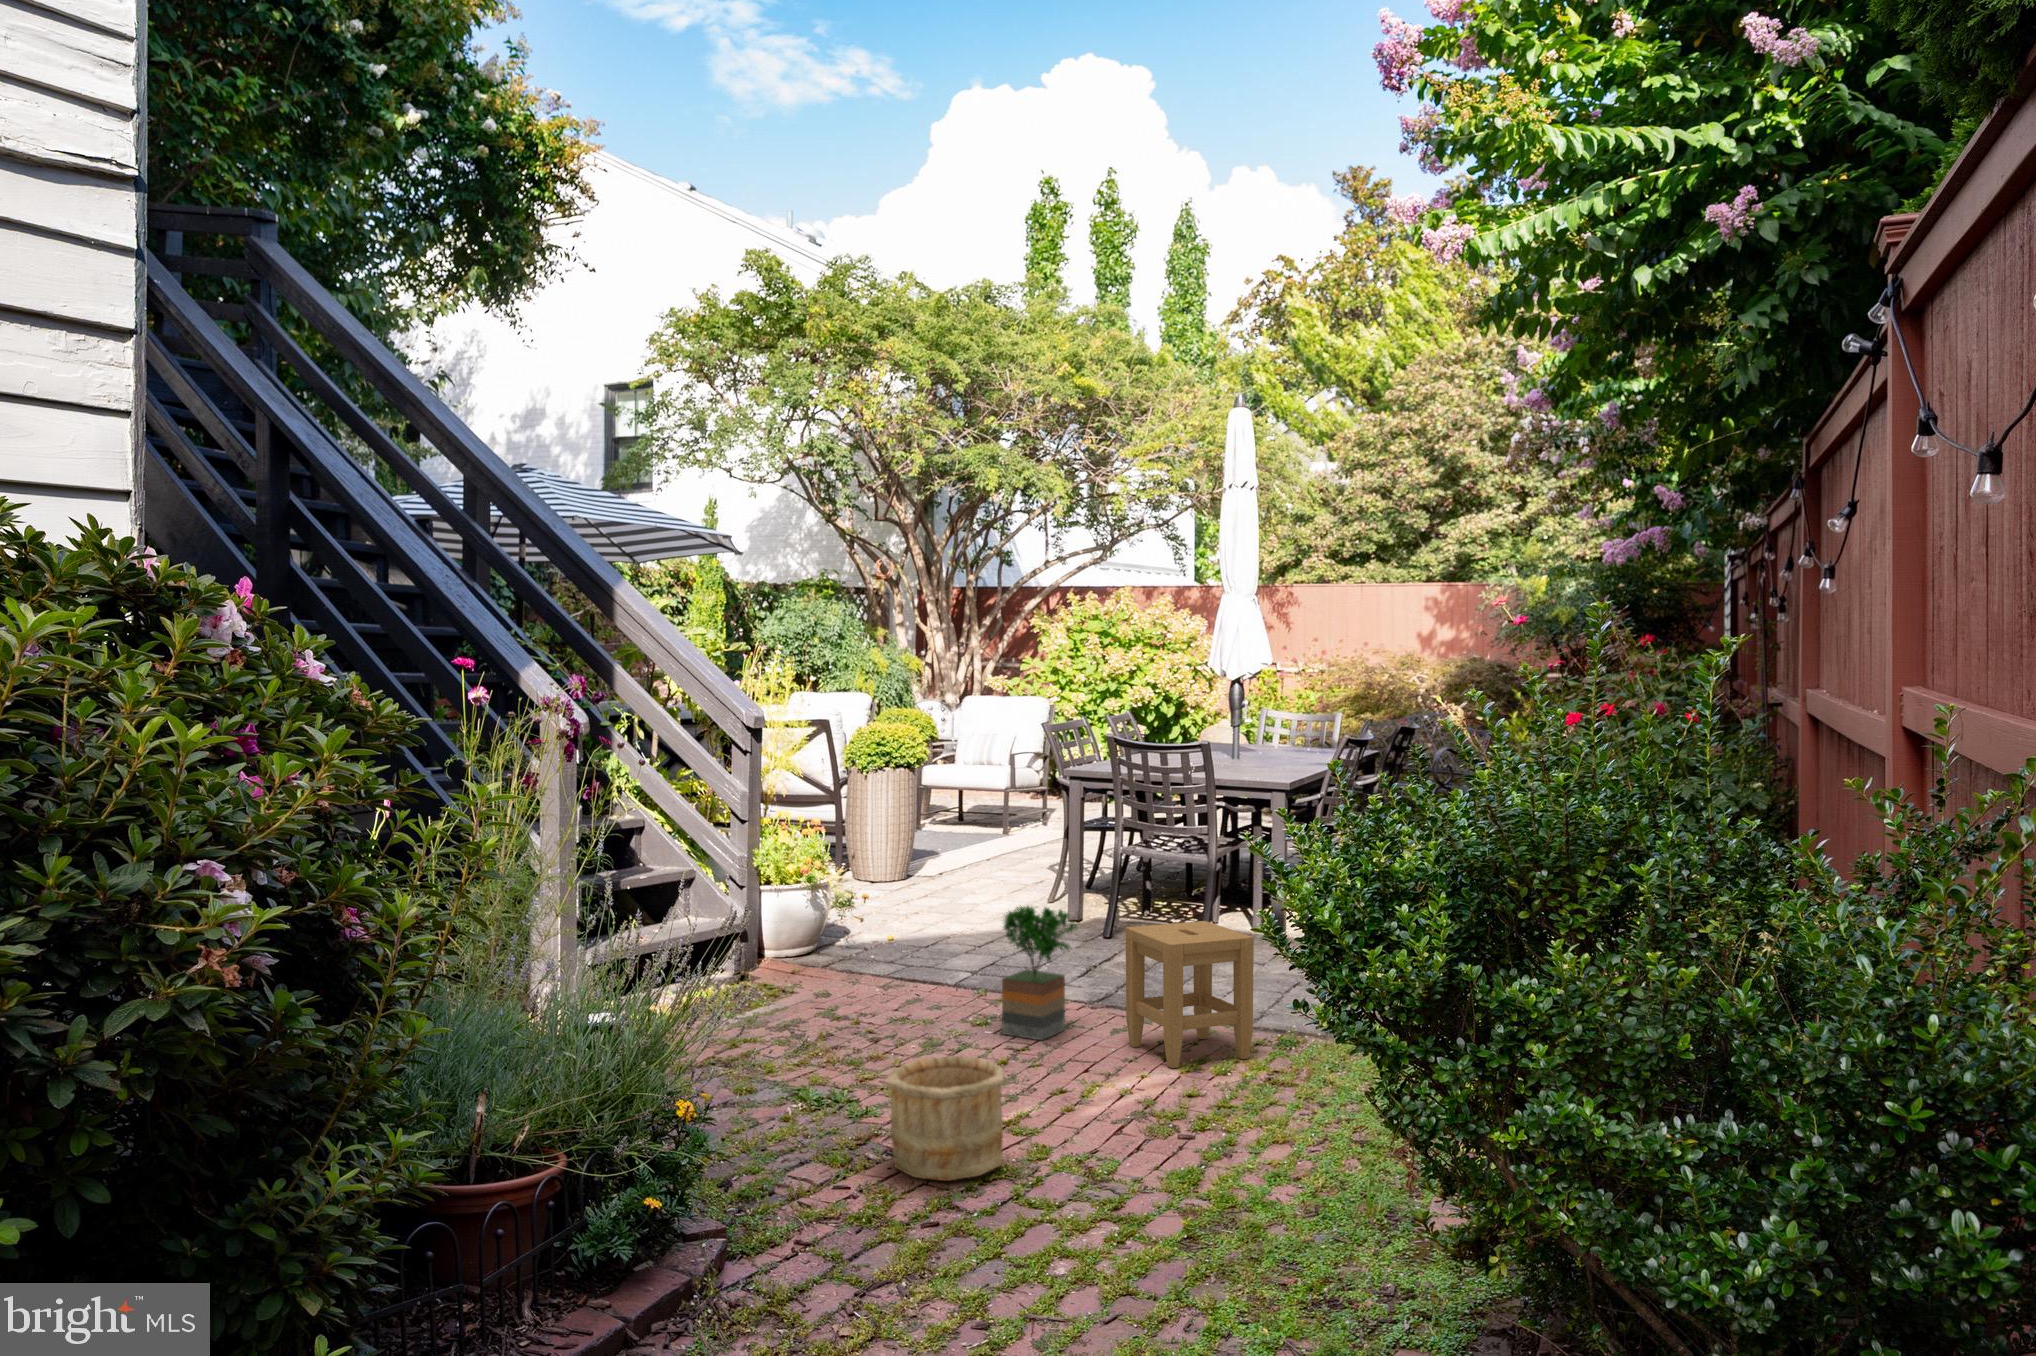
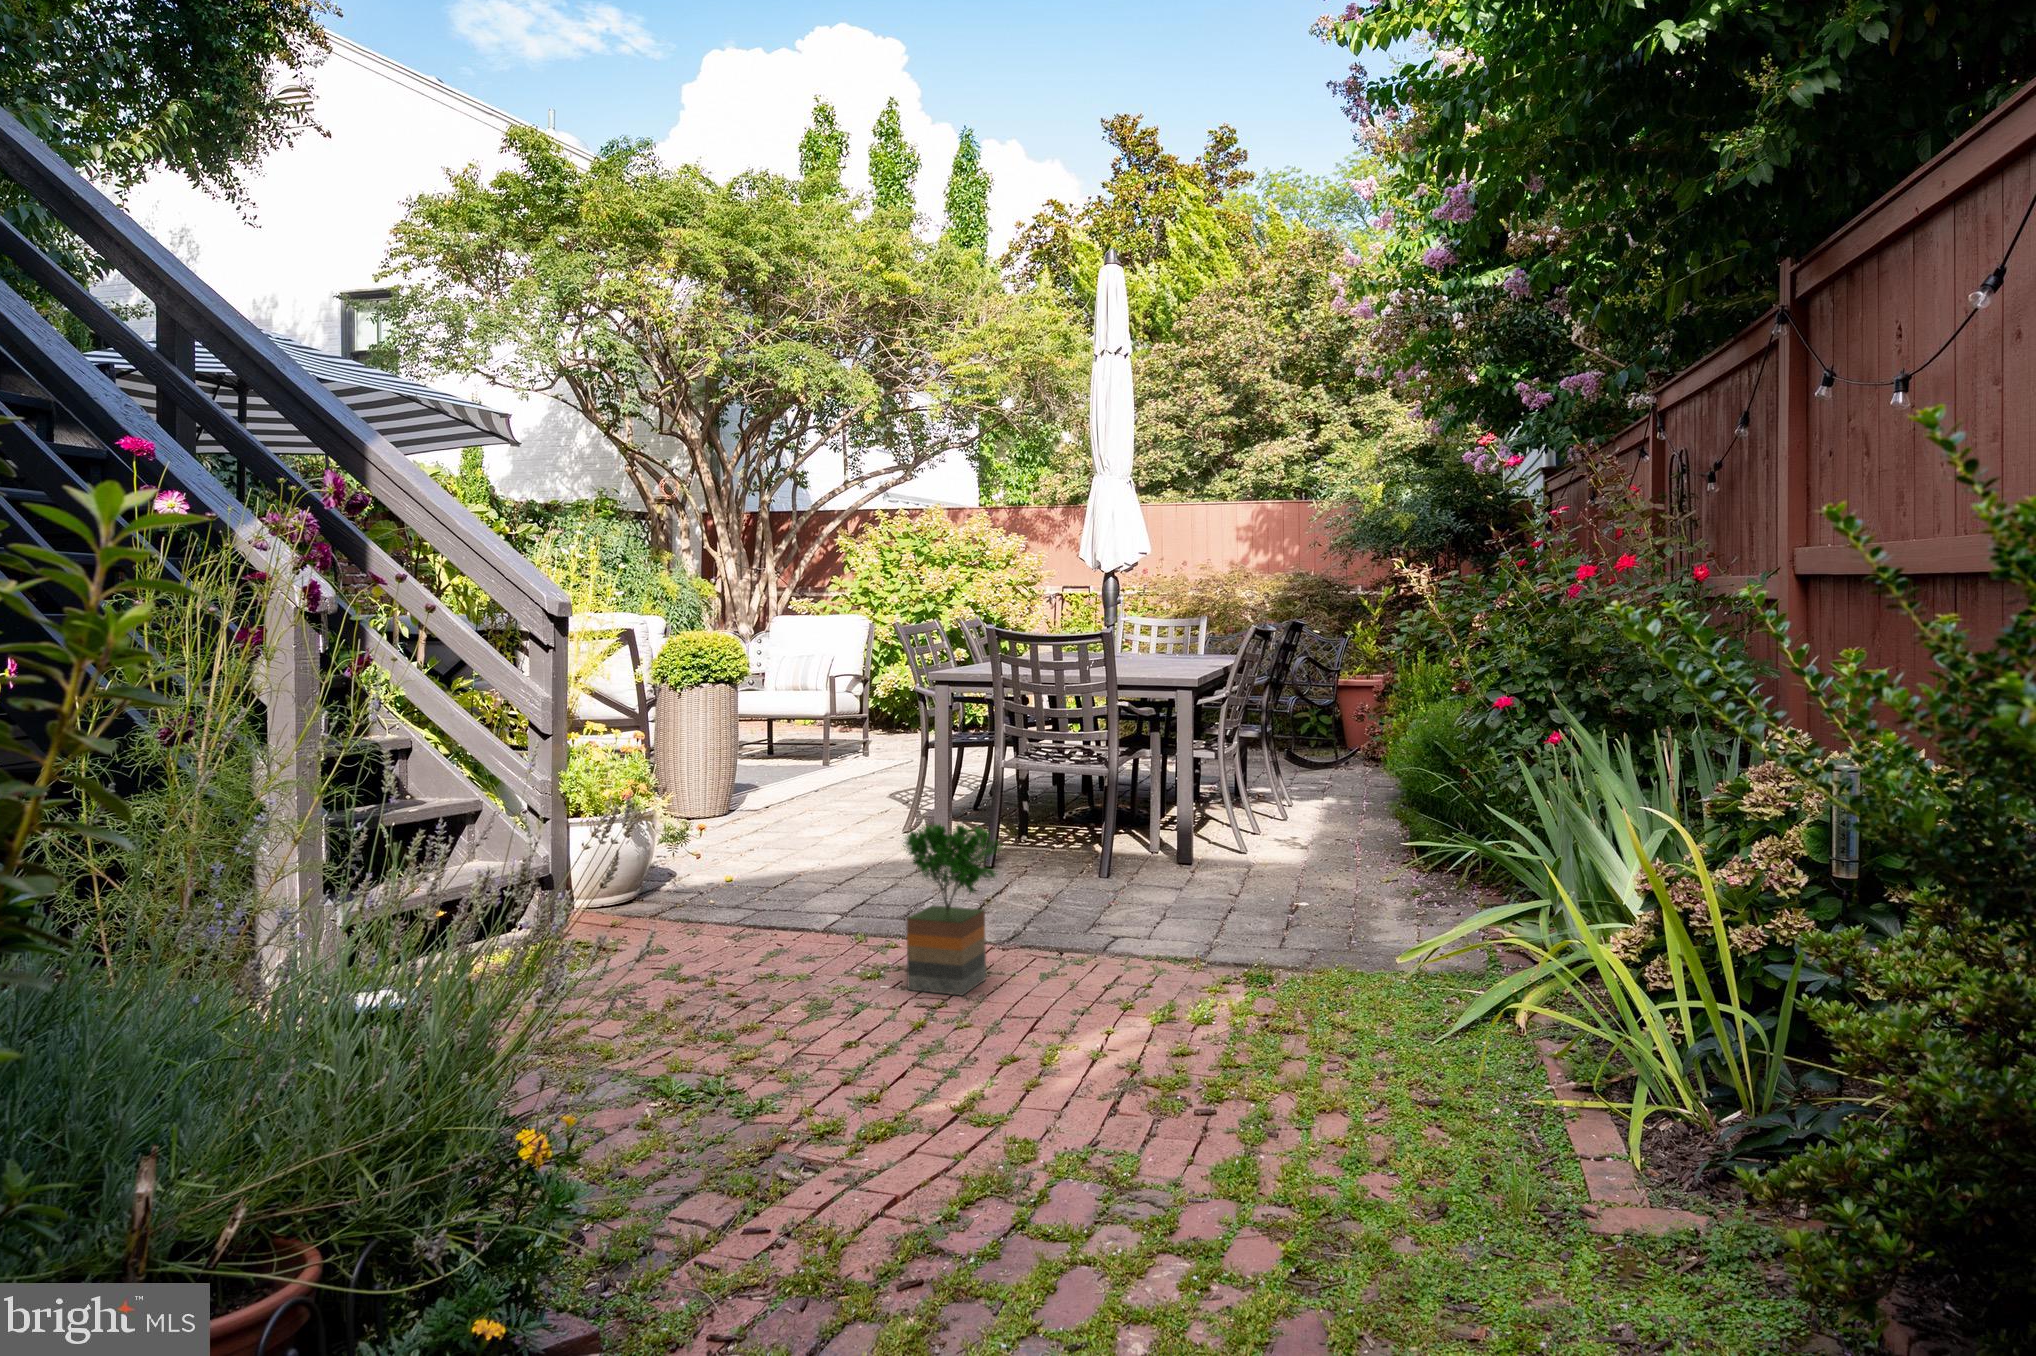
stool: present [1126,921,1254,1068] -> none [1069,834,1237,1023]
wooden bucket: present [887,1056,1004,1181] -> none [807,1035,983,1227]

